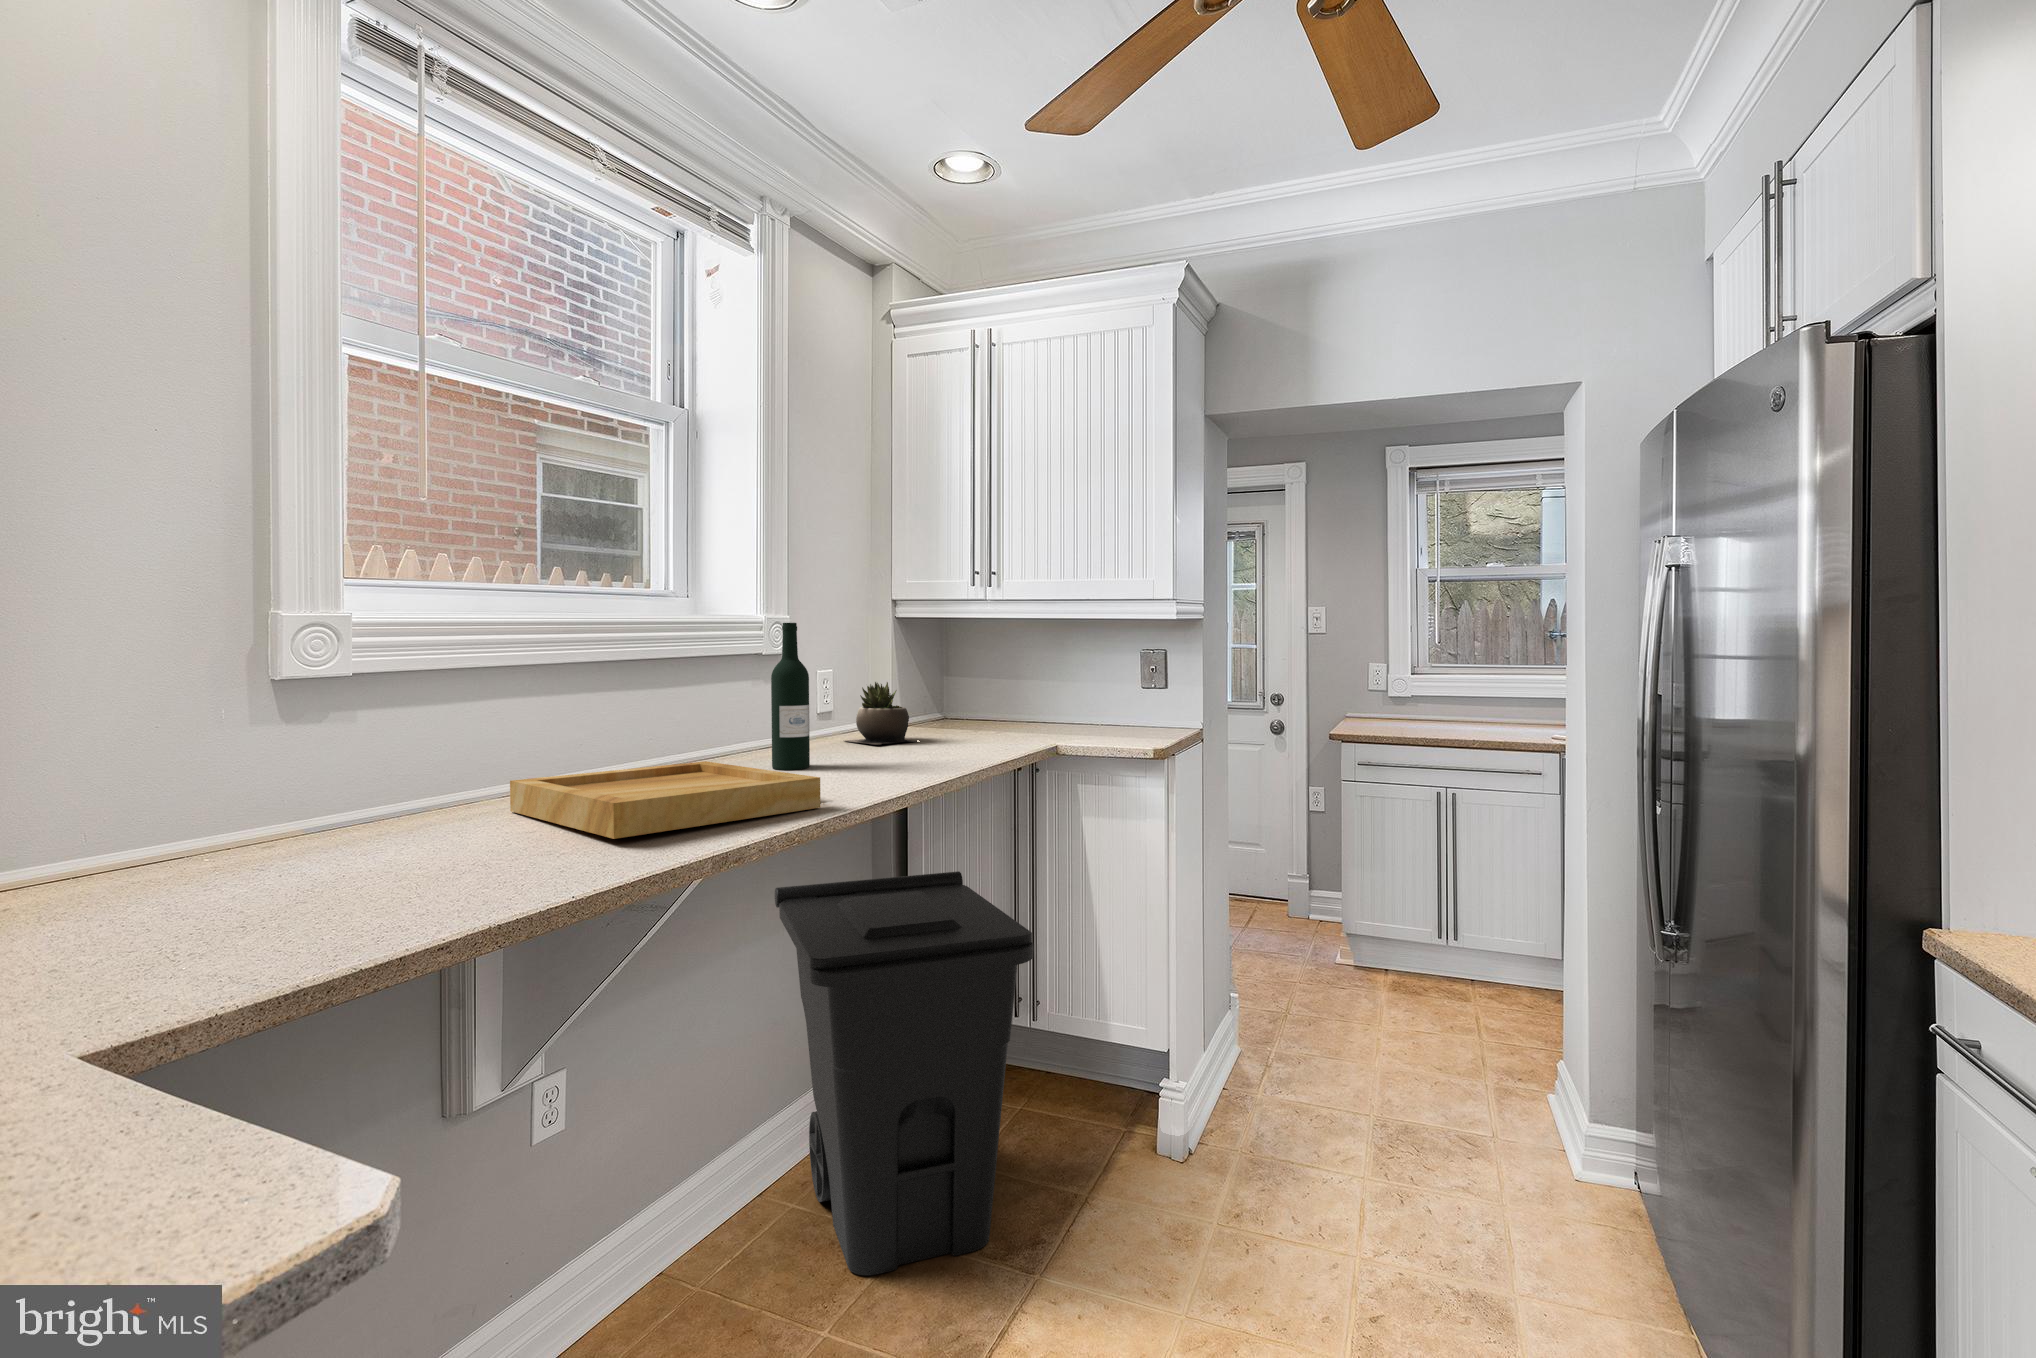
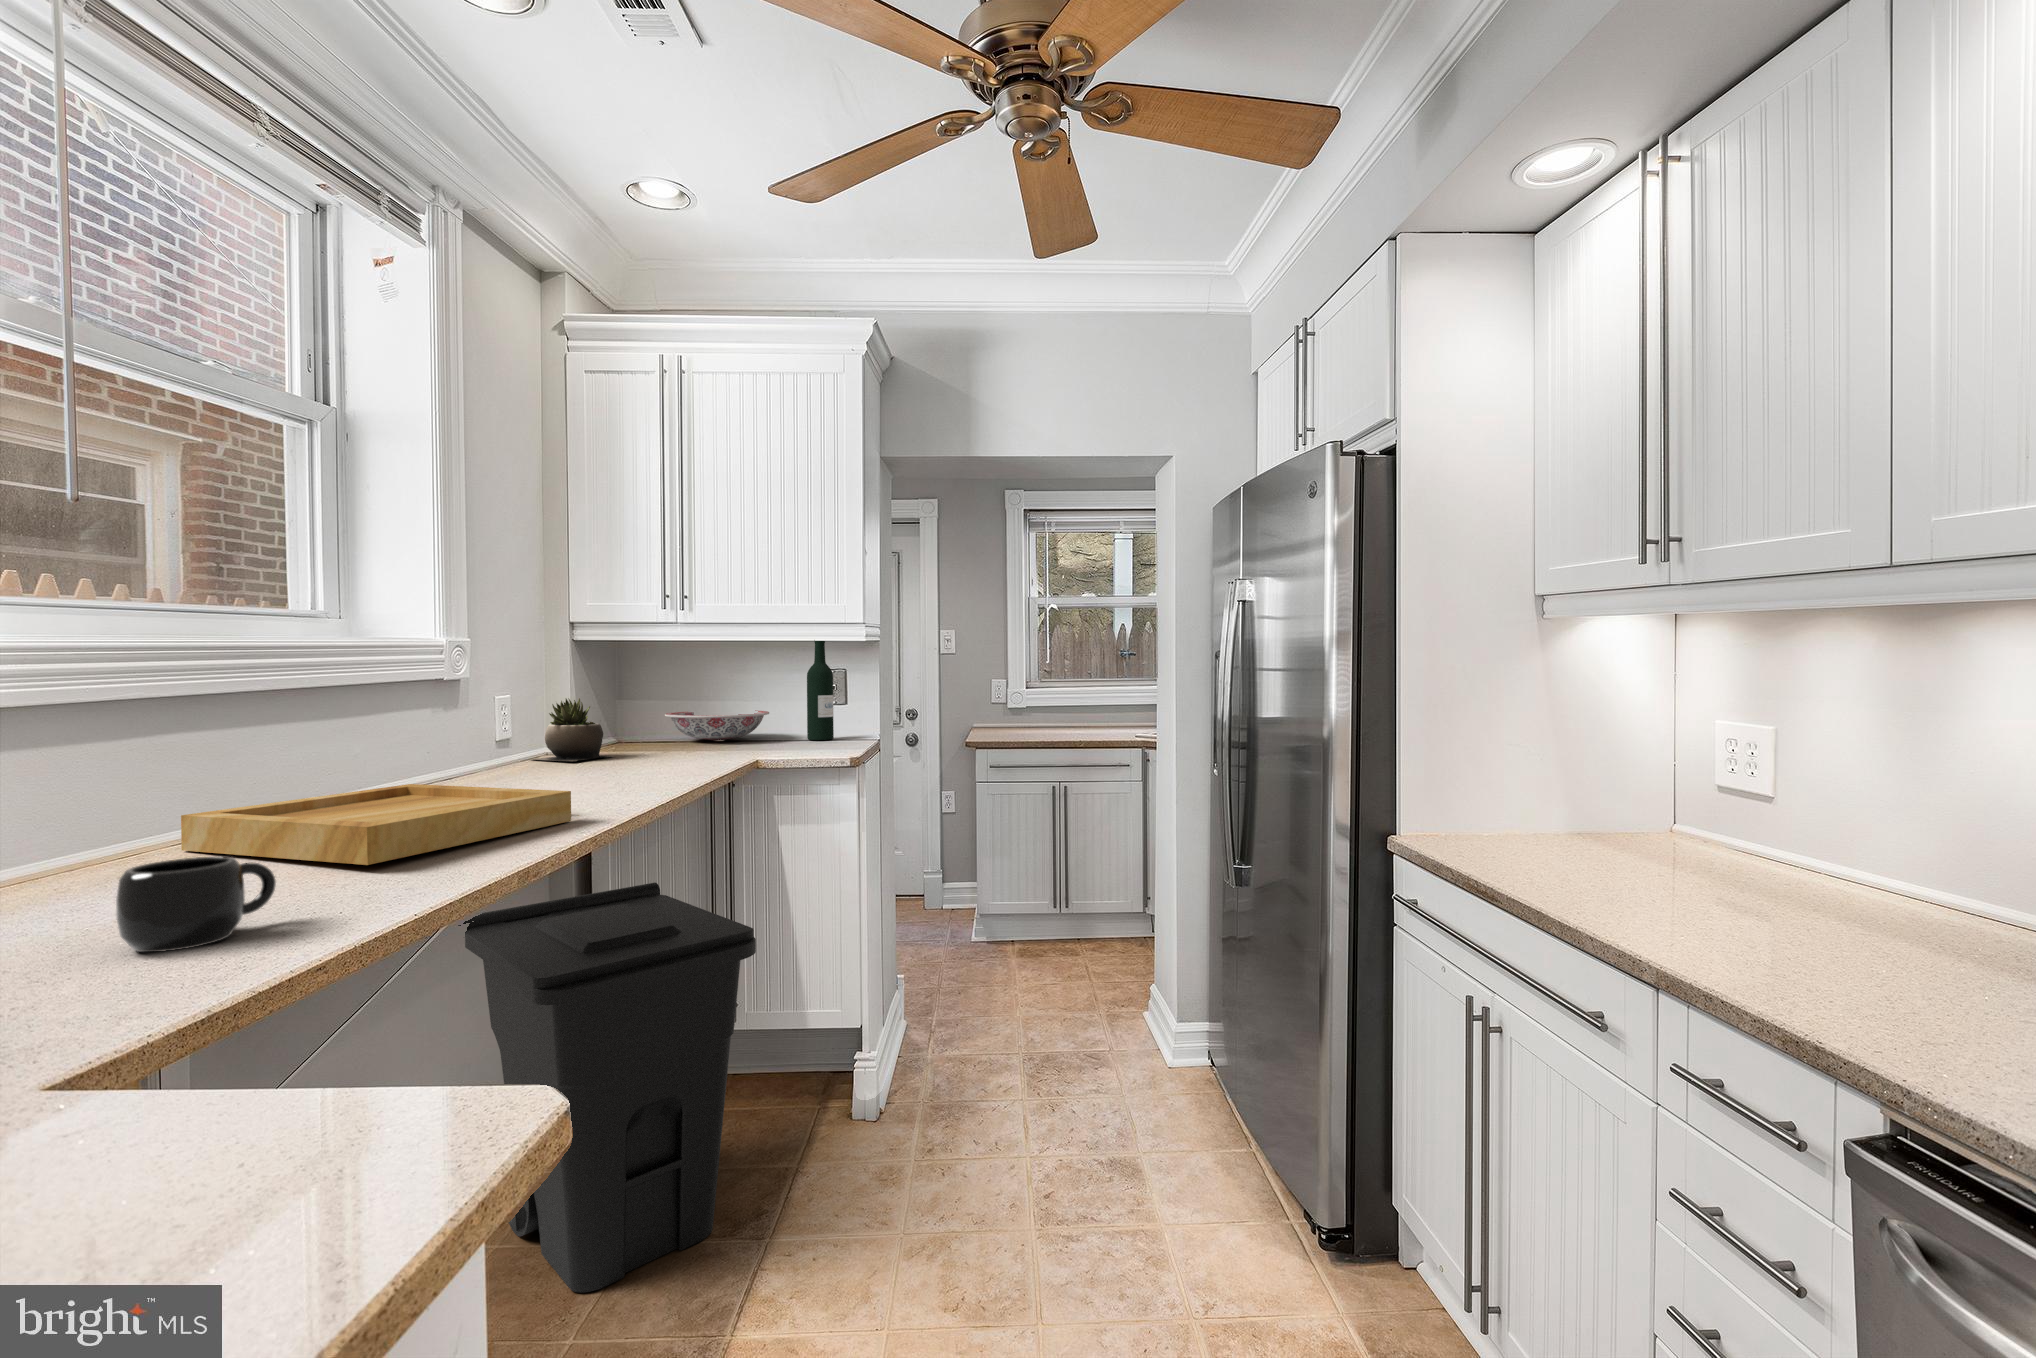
wine bottle: present [771,623,810,770] -> present [807,641,834,740]
ceramic bowl: none [979,697,1083,728] -> present [665,710,769,741]
mug: none [376,823,507,906] -> present [116,856,276,952]

